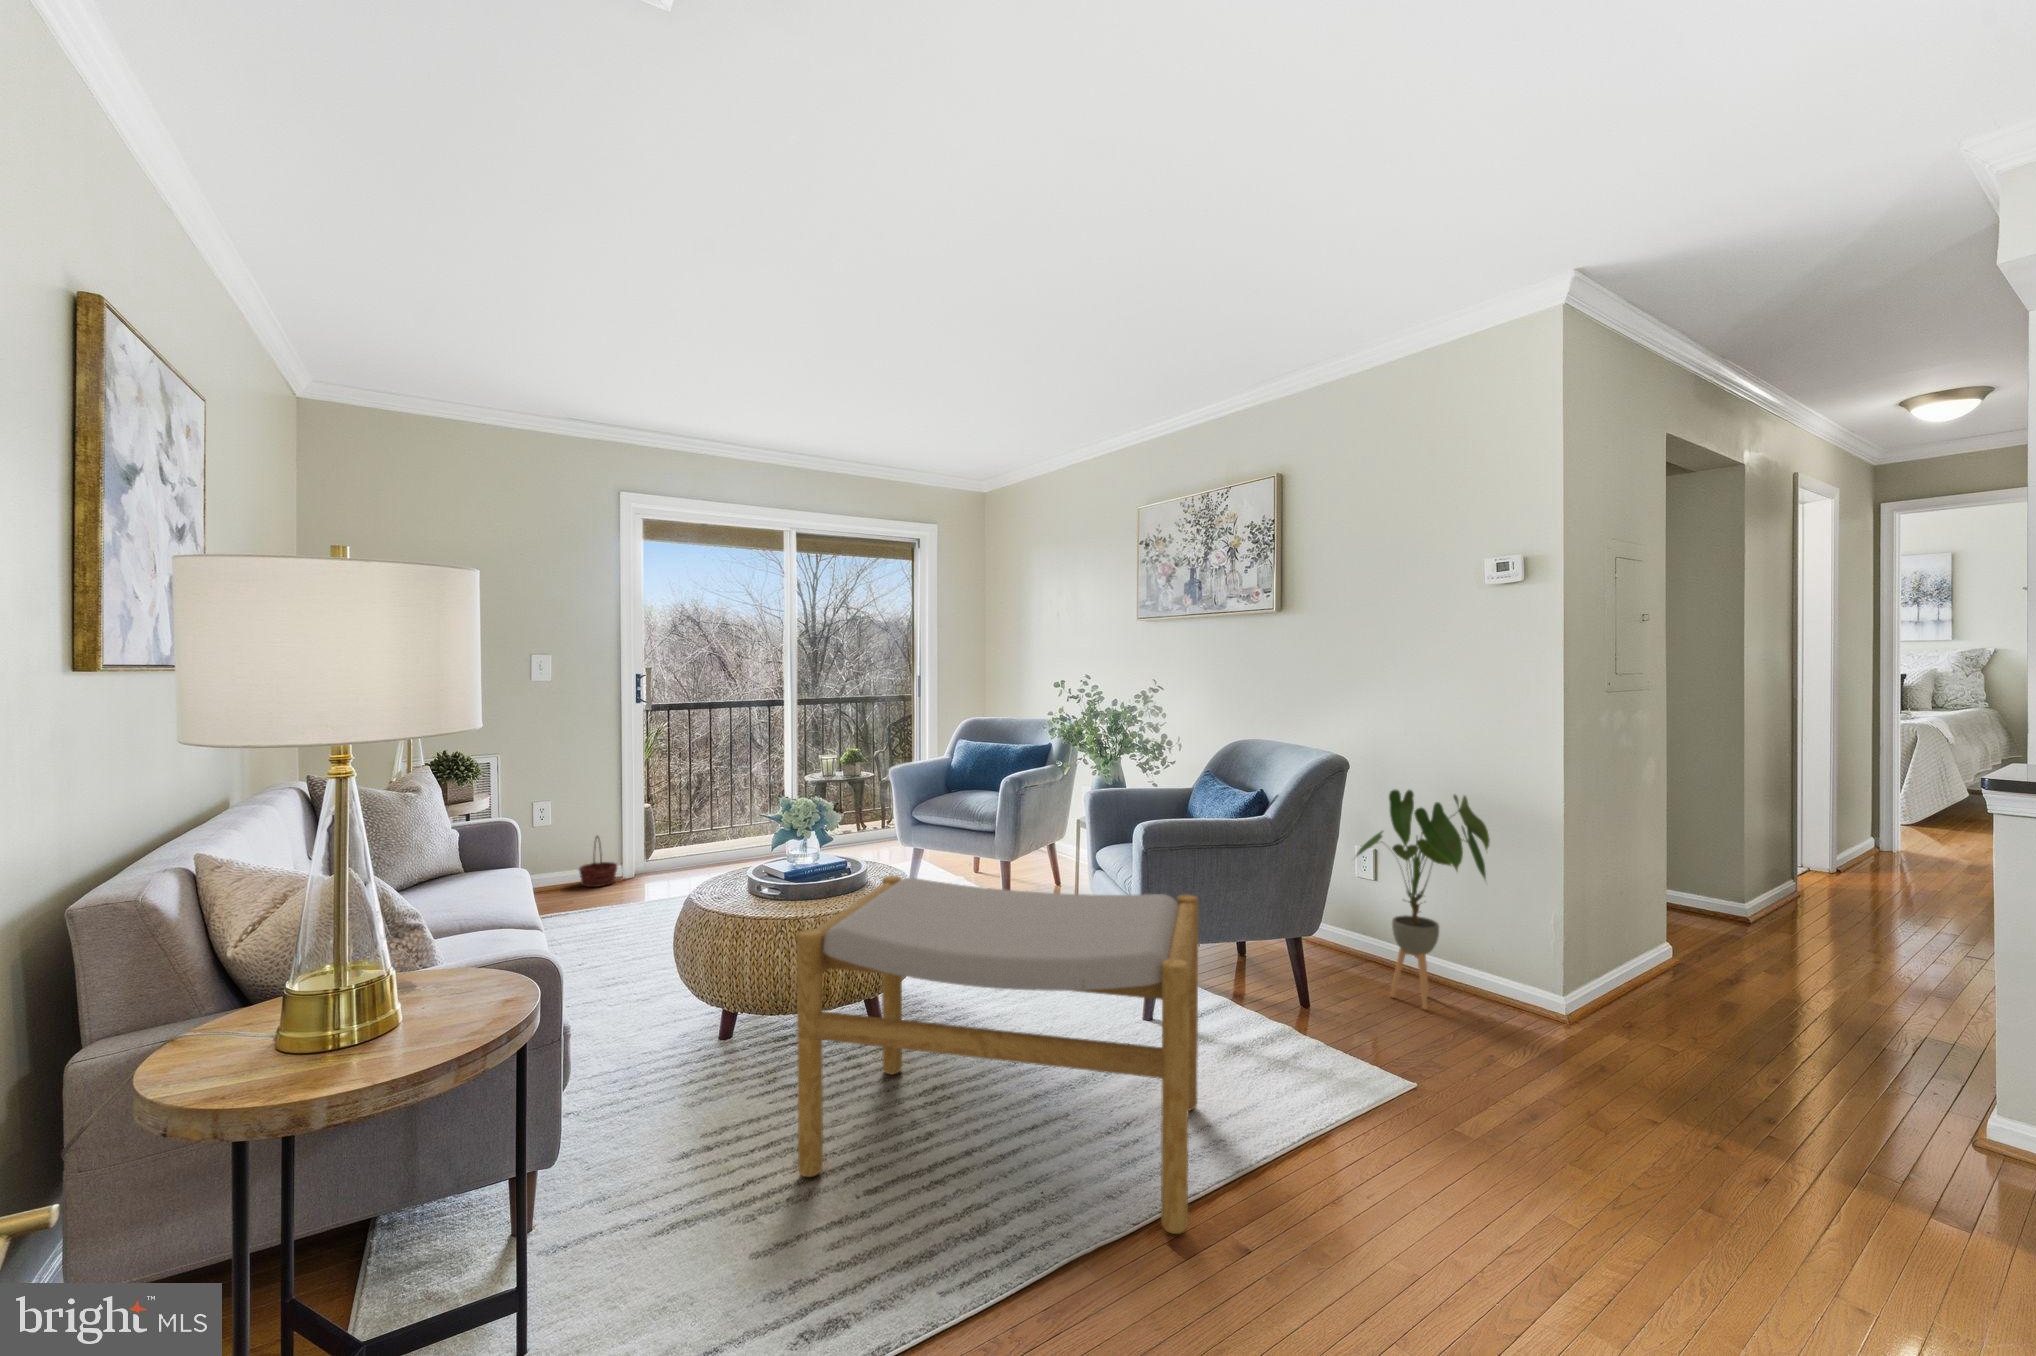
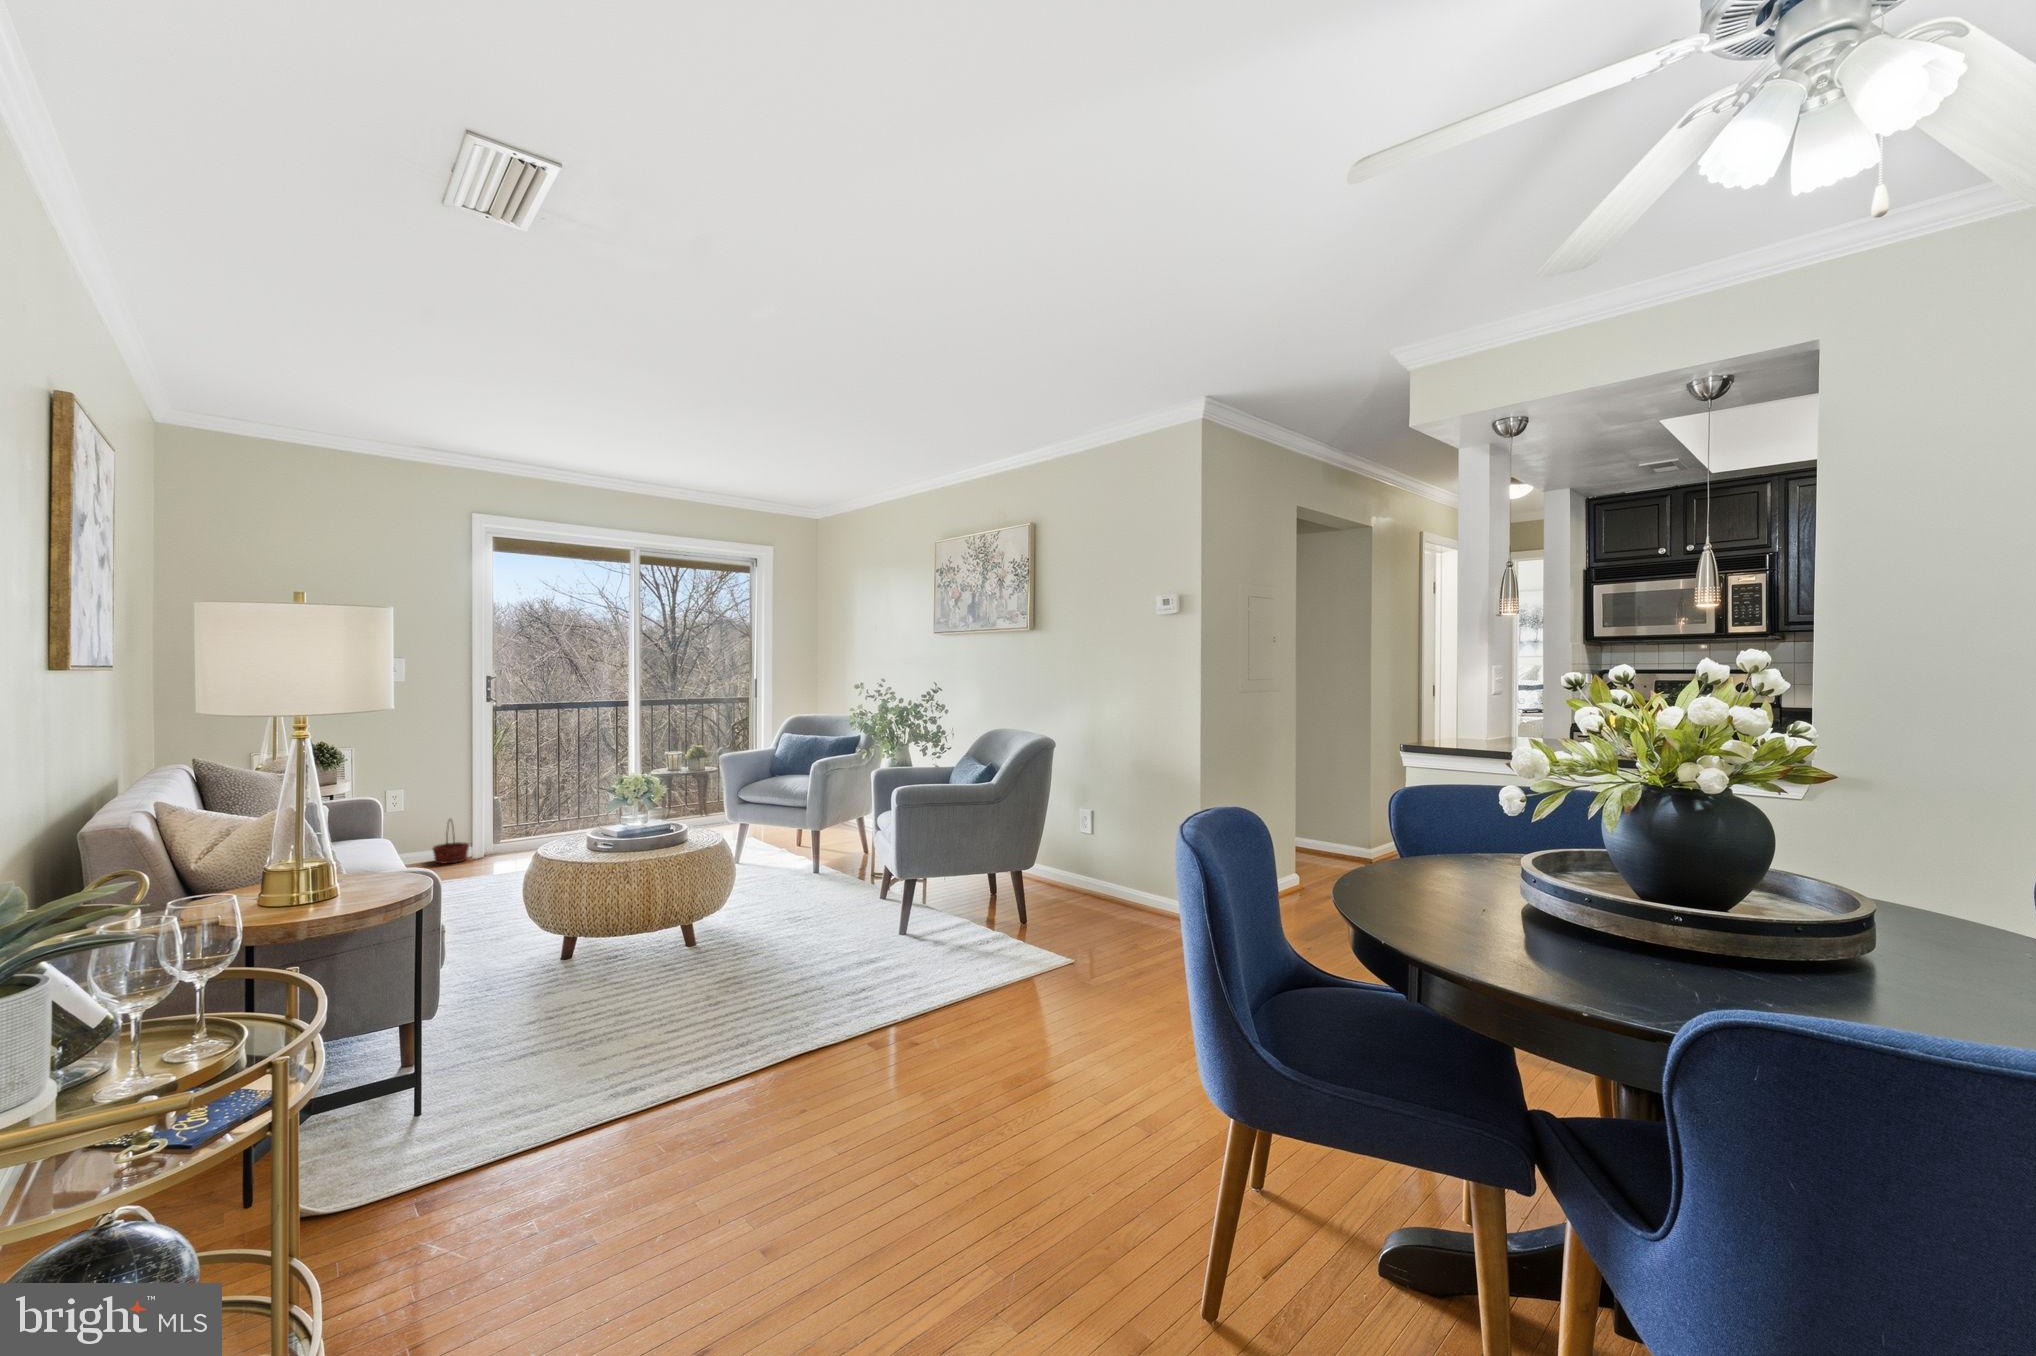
house plant: present [1356,789,1490,1009] -> none [1060,762,1157,922]
footstool: present [797,876,1199,1234] -> none [616,827,918,1043]

